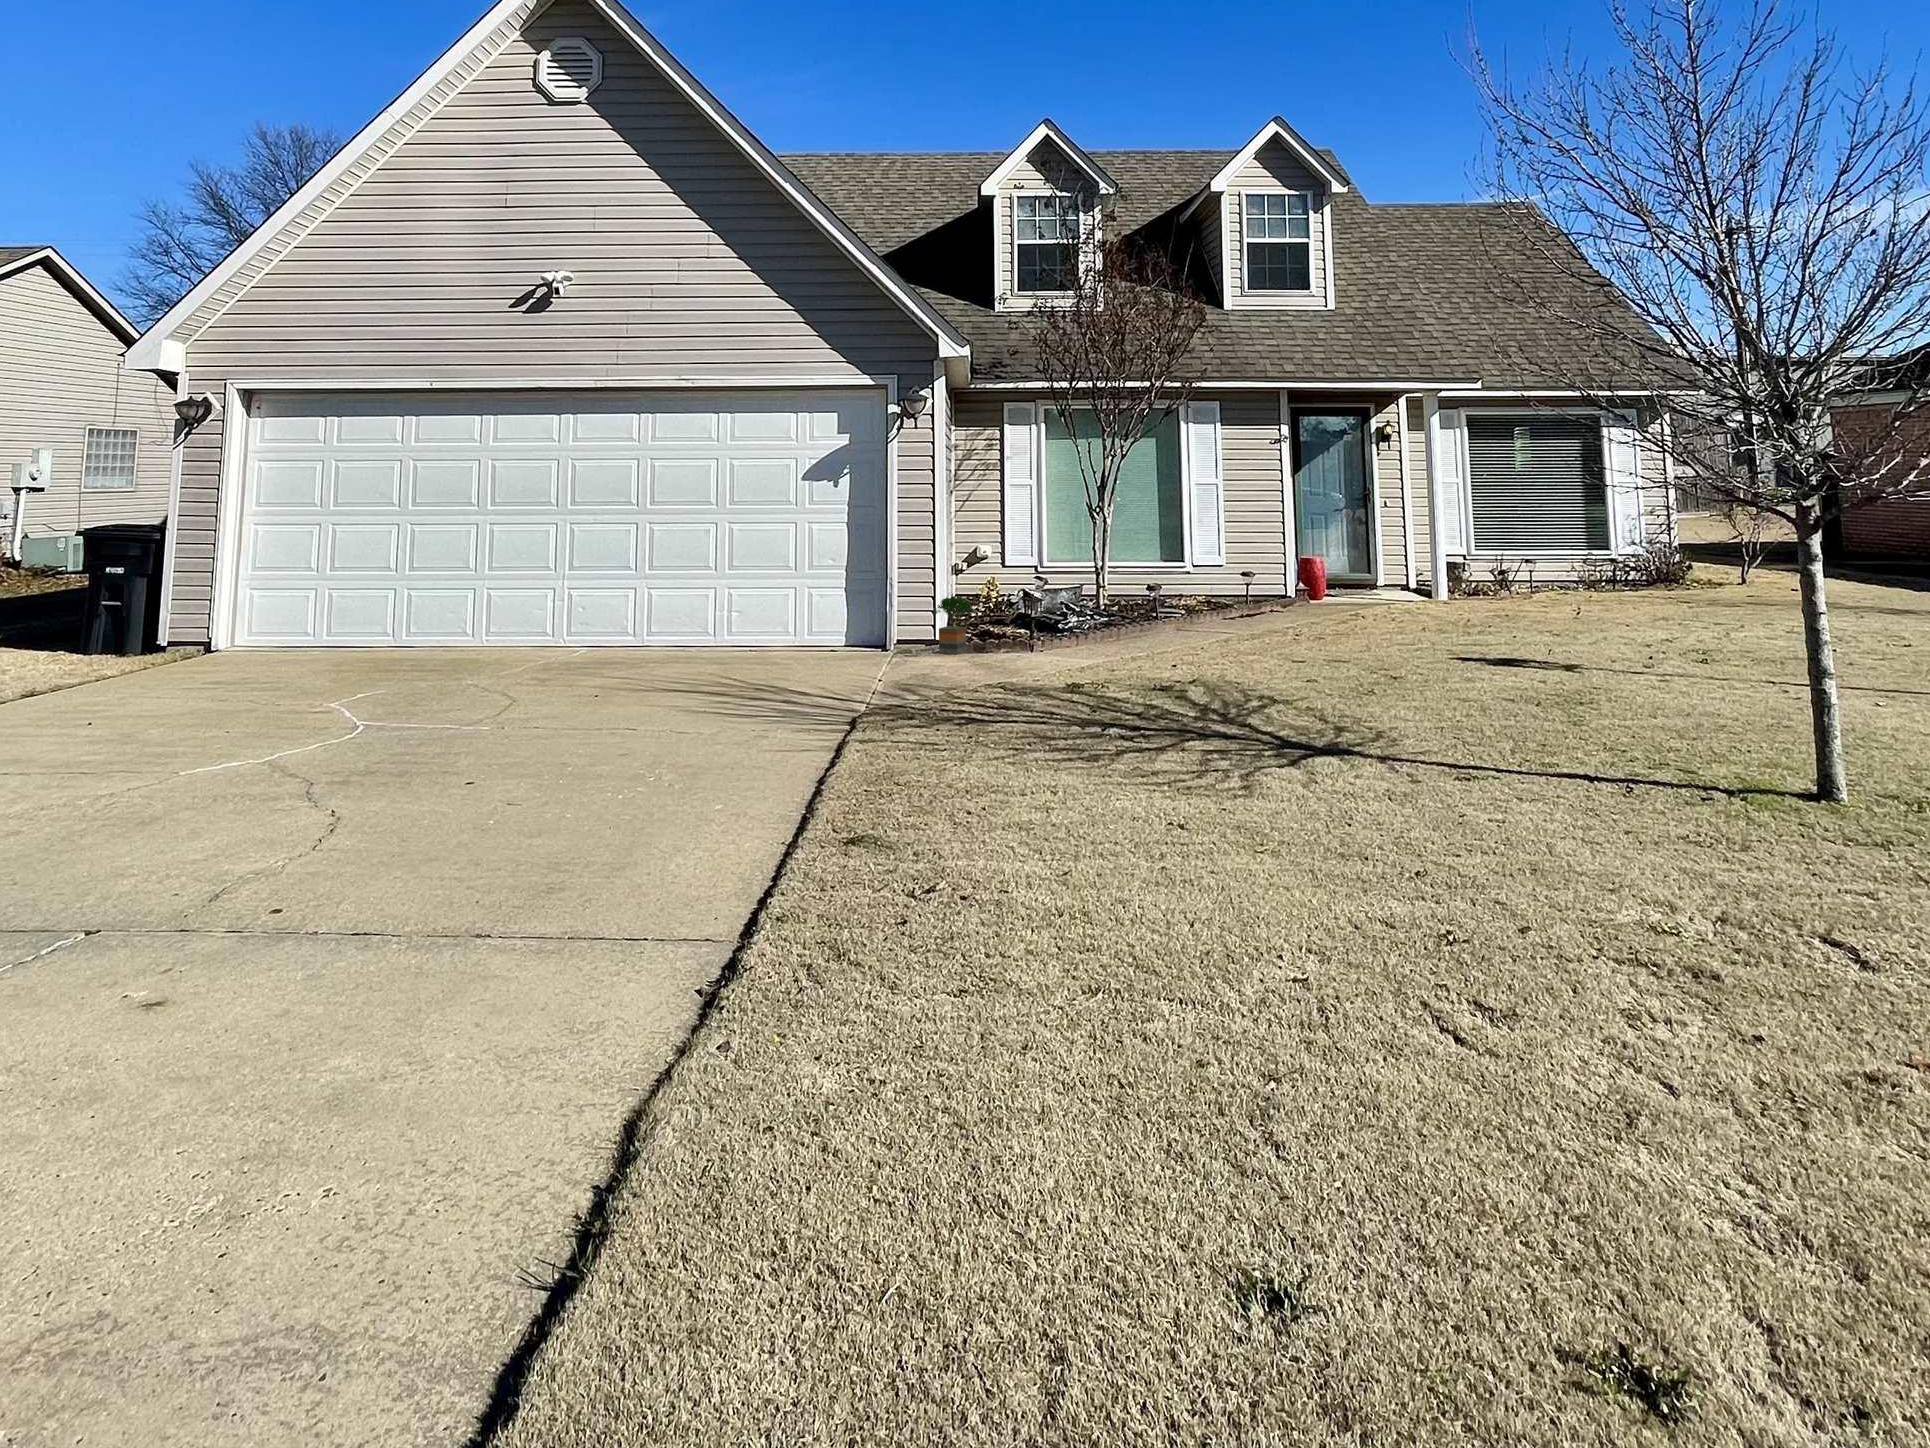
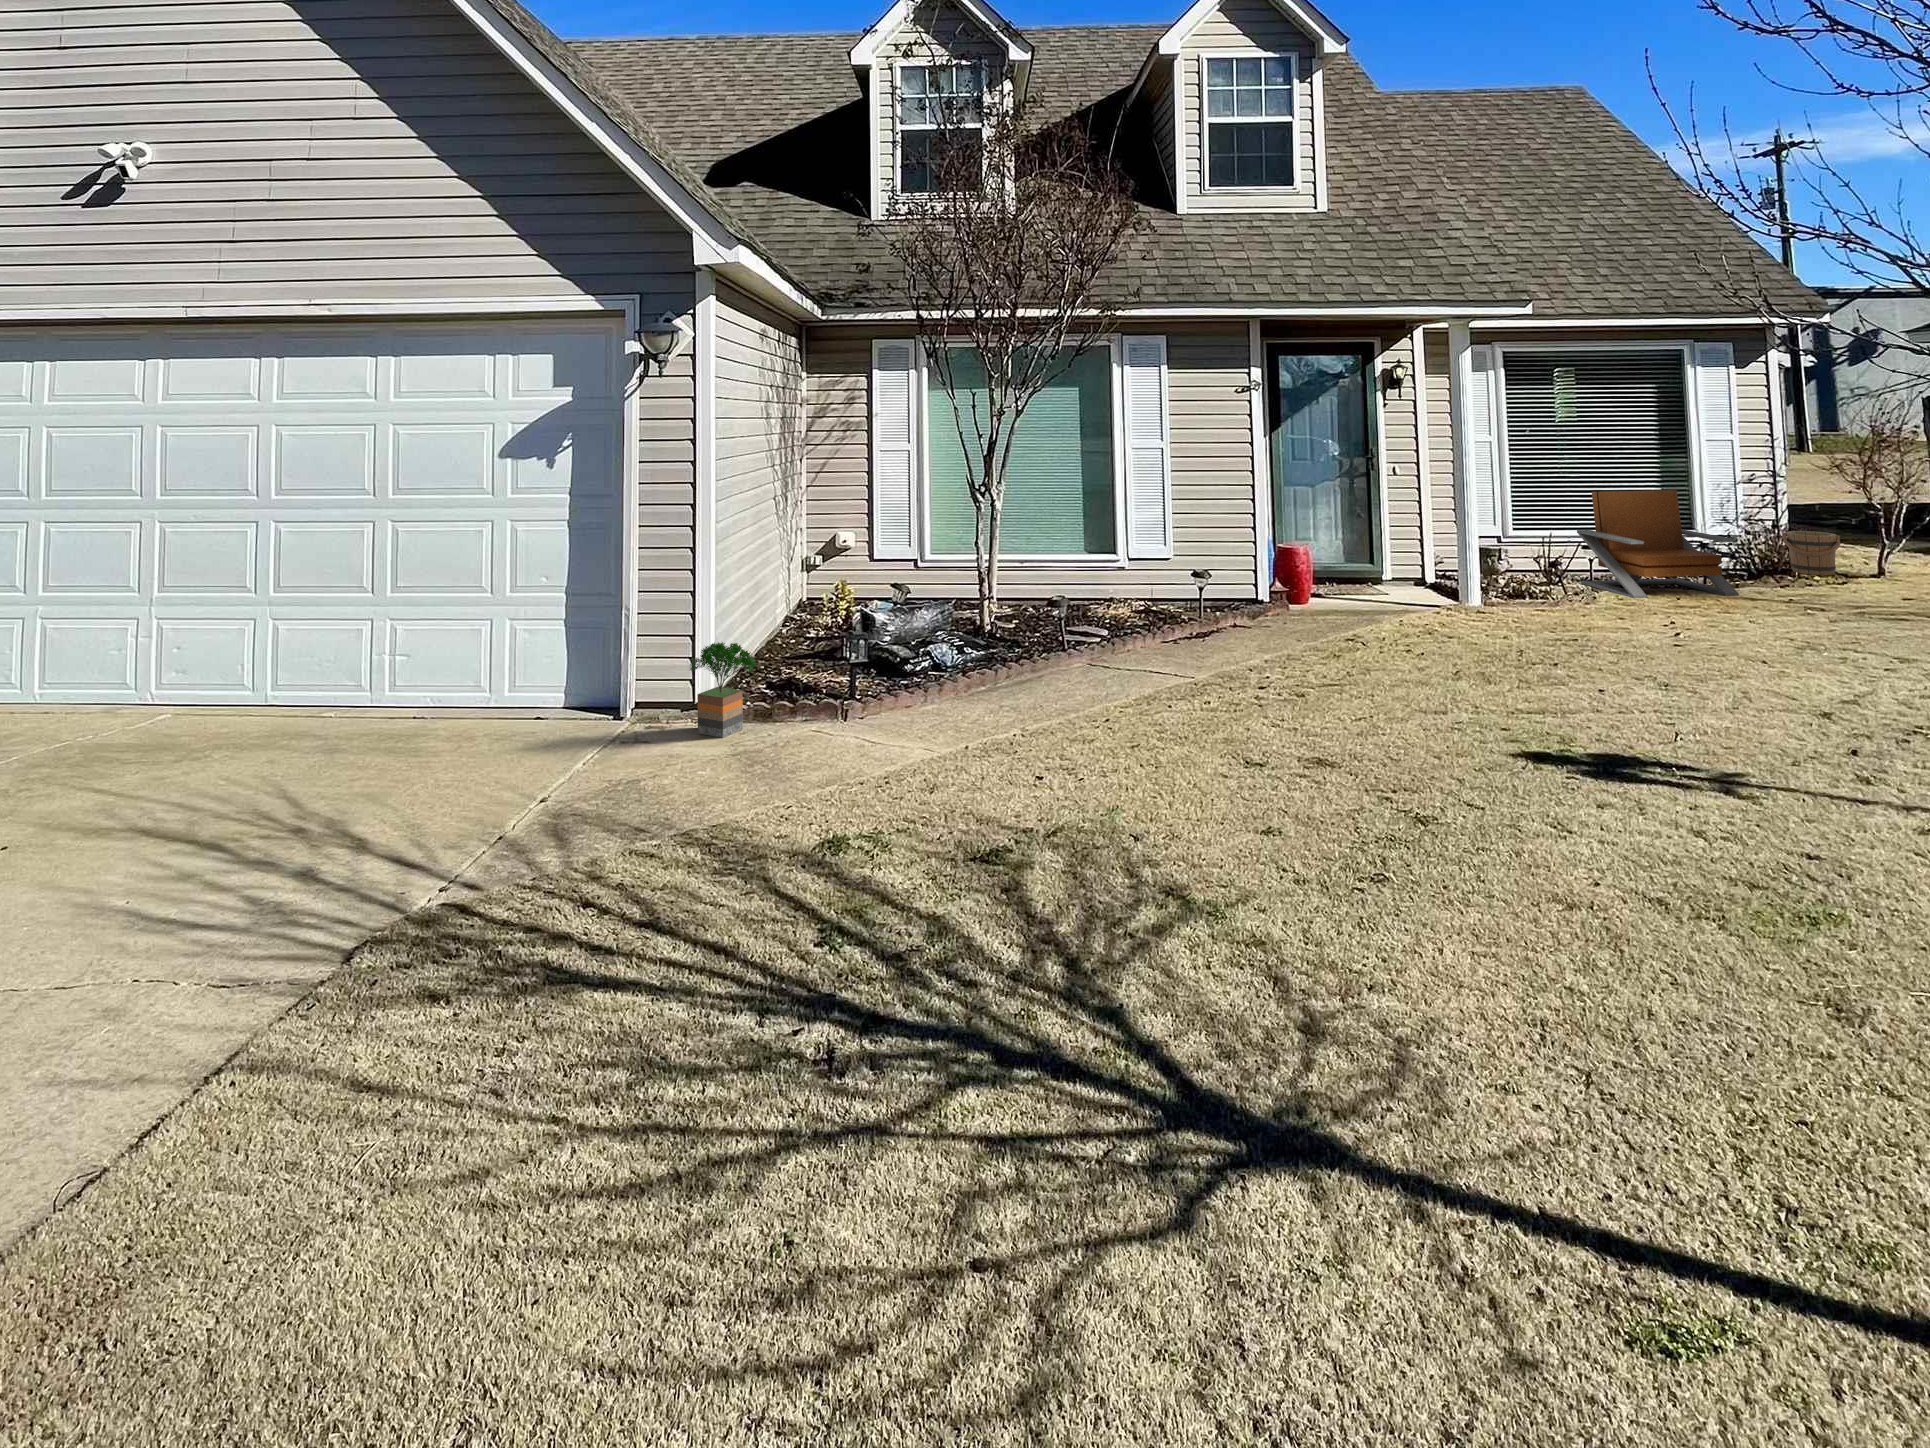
lounge chair: none [1520,519,1630,597] -> present [1577,490,1739,598]
bucket: none [1676,553,1715,585] -> present [1783,531,1840,575]

